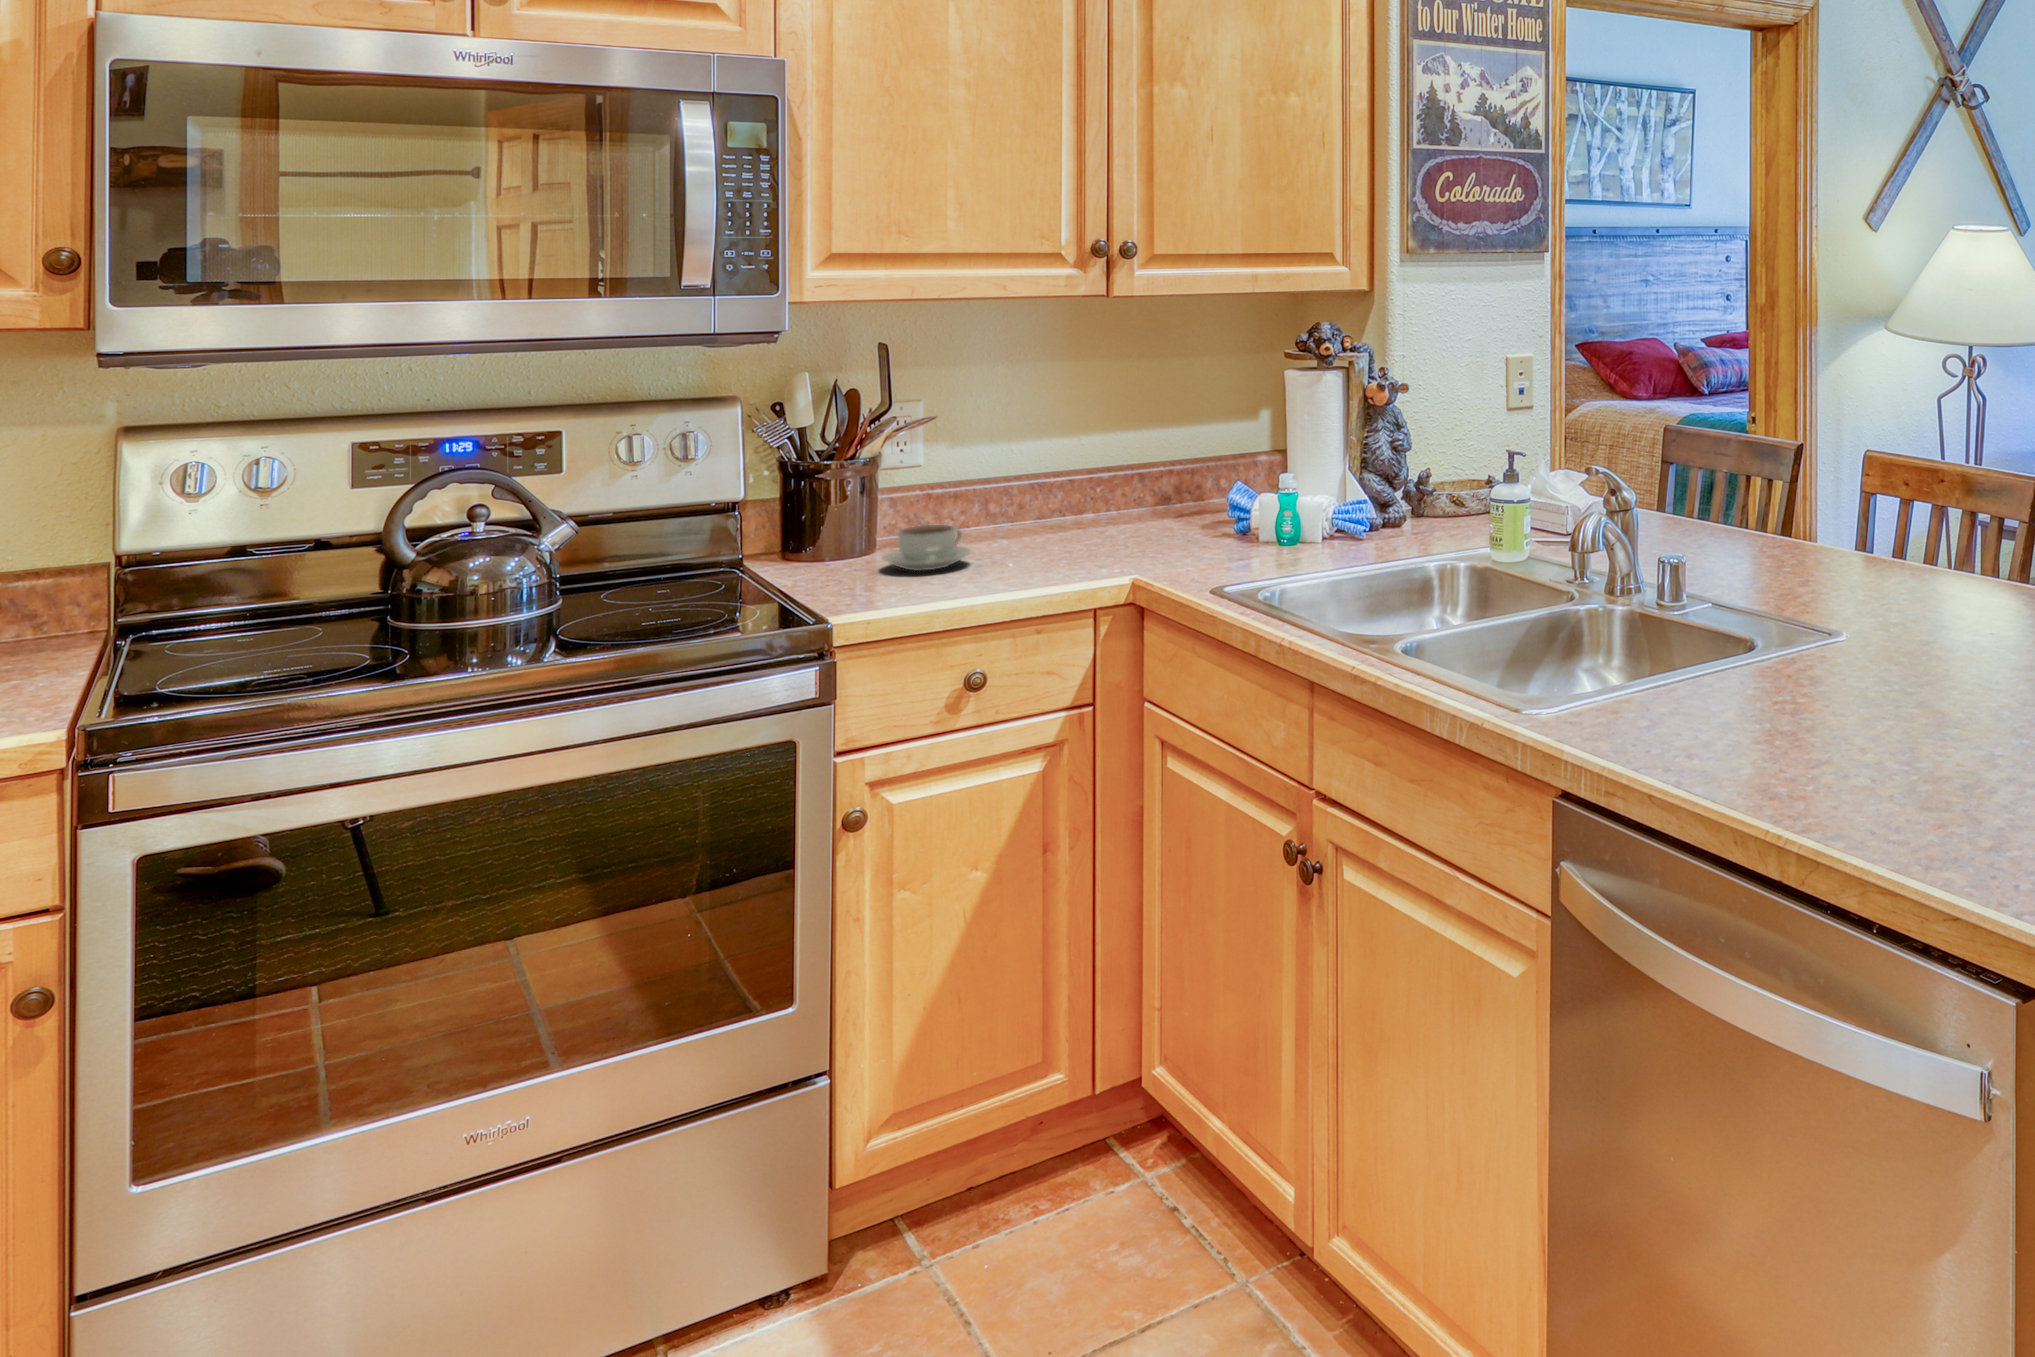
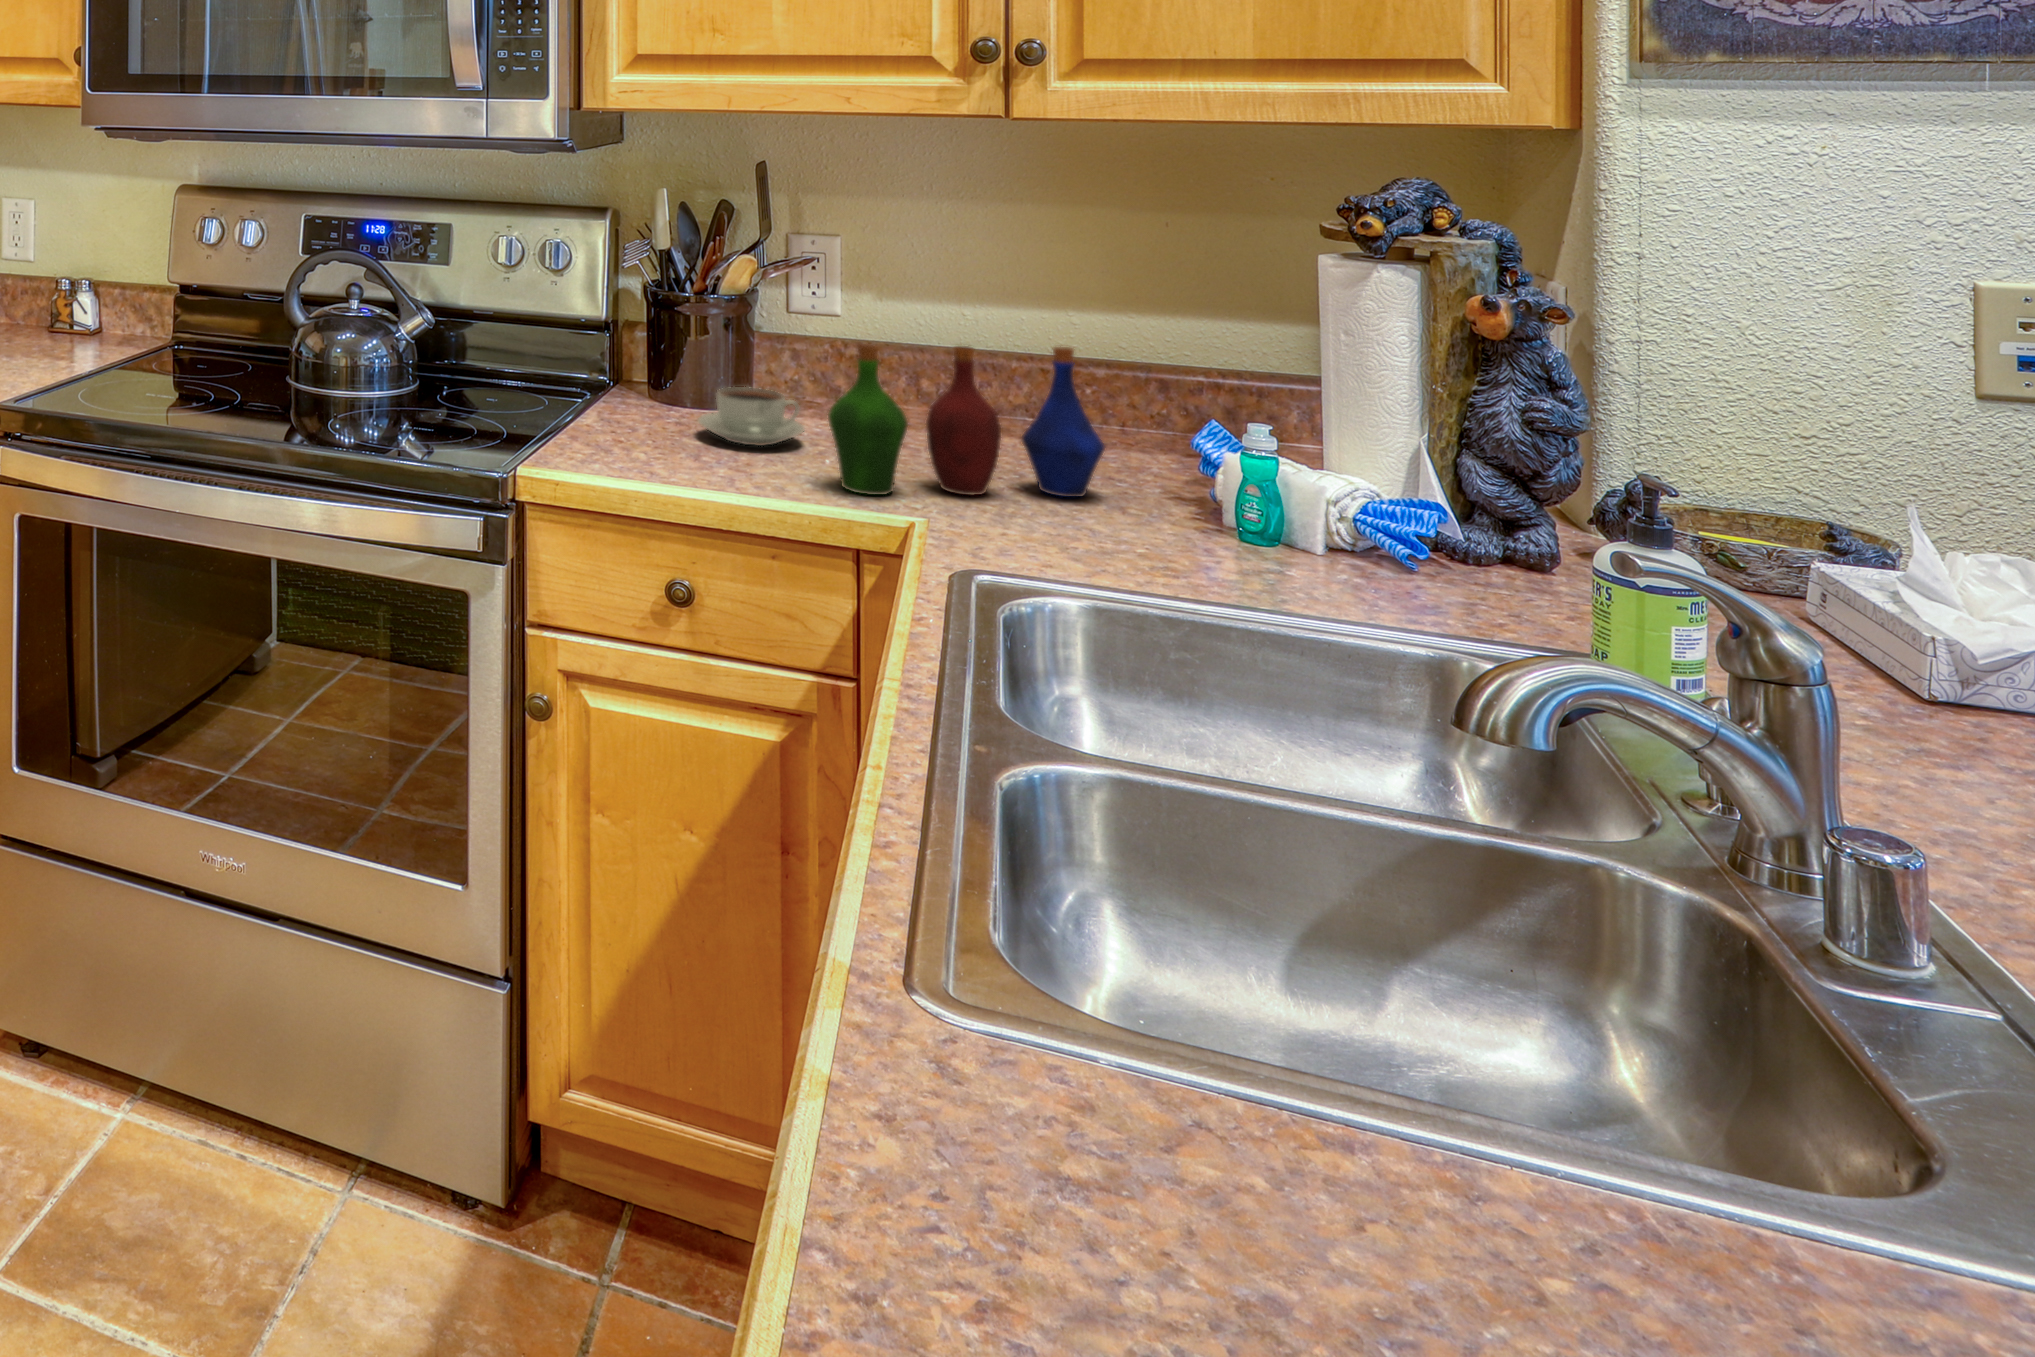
bottle: none [1035,448,1183,575] -> present [828,344,1105,497]

